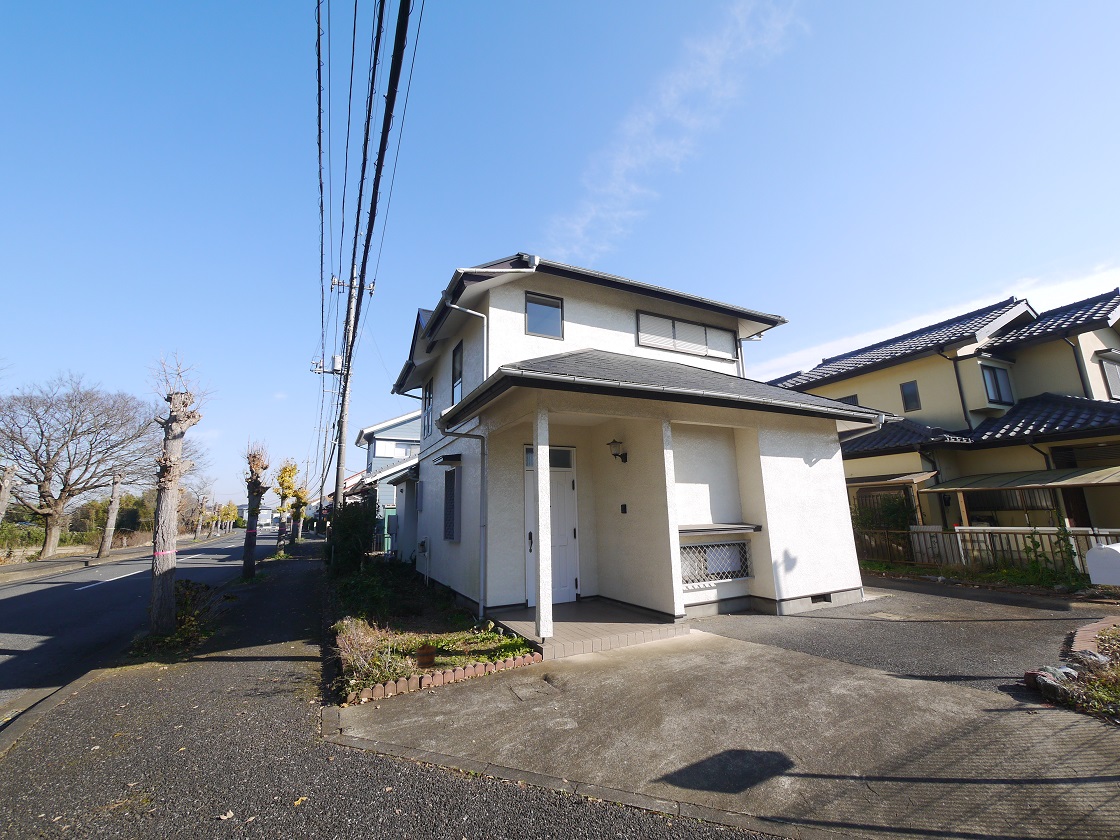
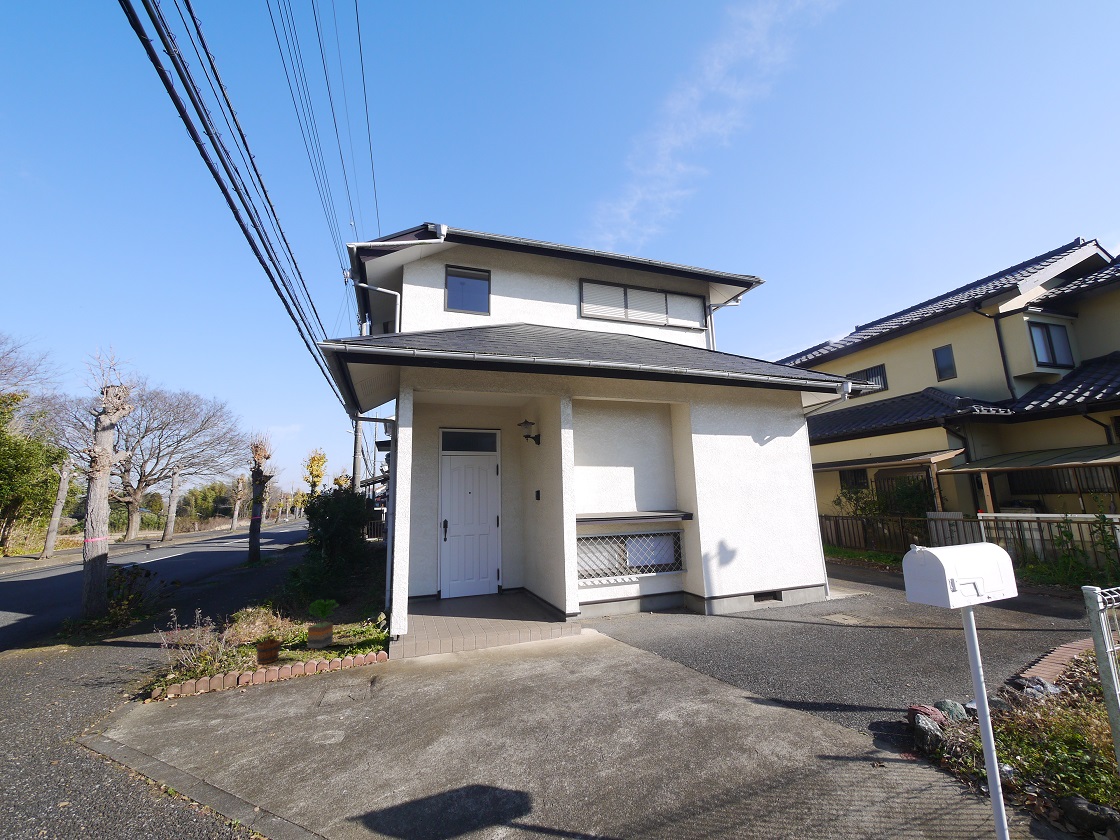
potted tree: none [448,606,475,653] -> present [307,600,338,648]

